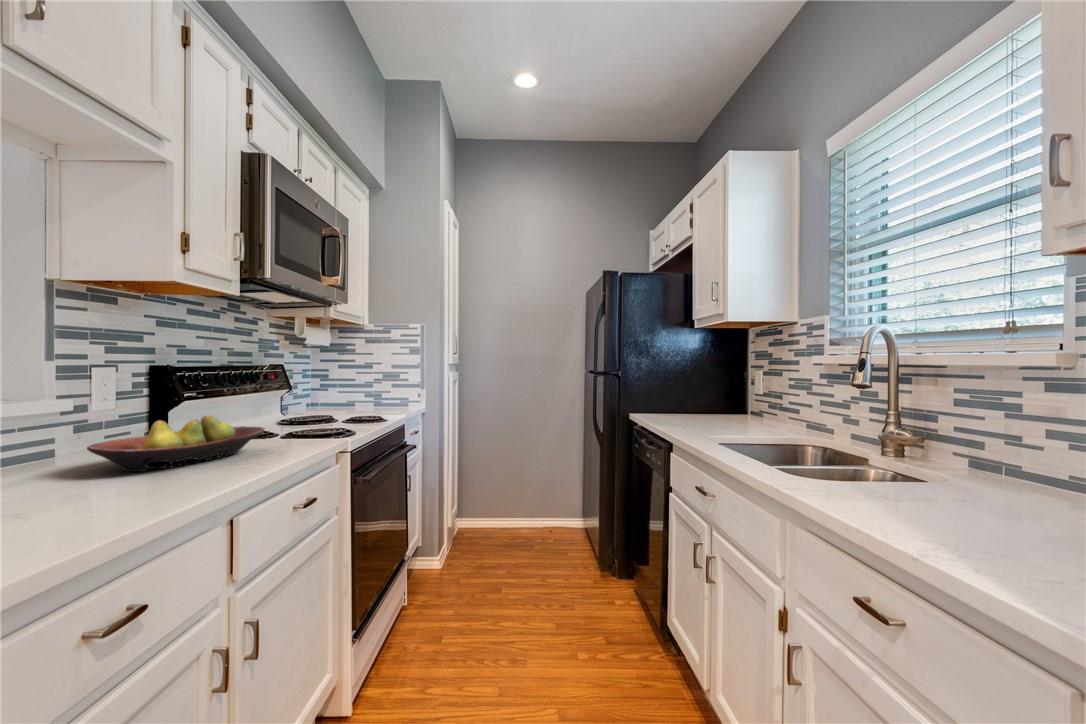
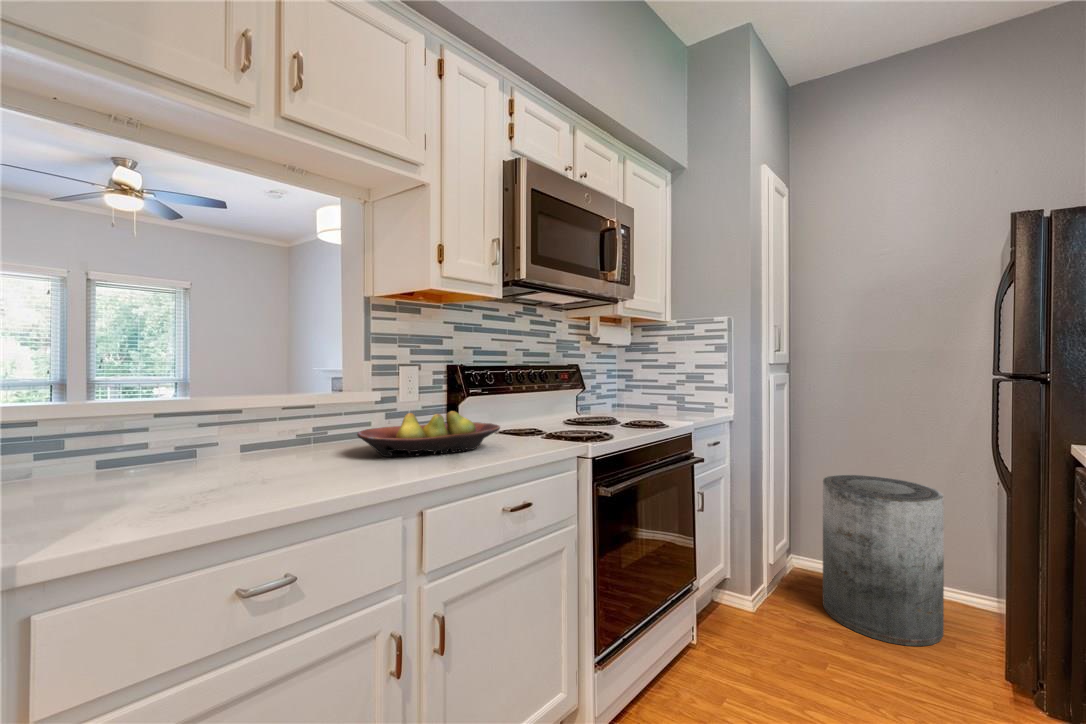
trash can: none [482,445,552,556] -> present [823,475,944,646]

